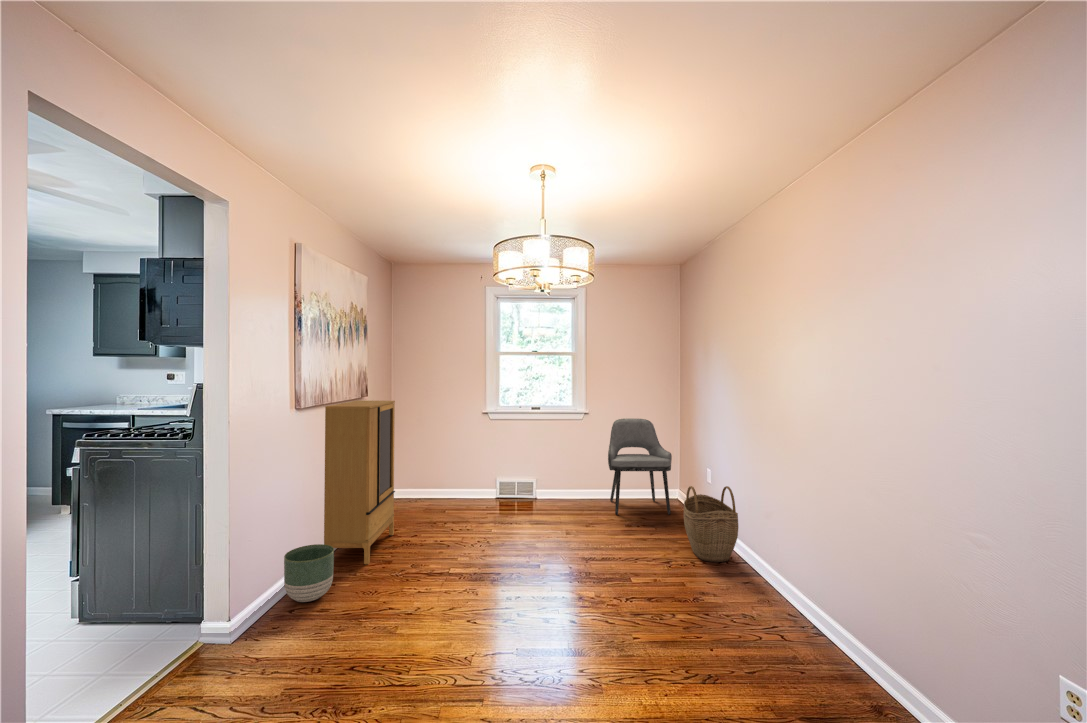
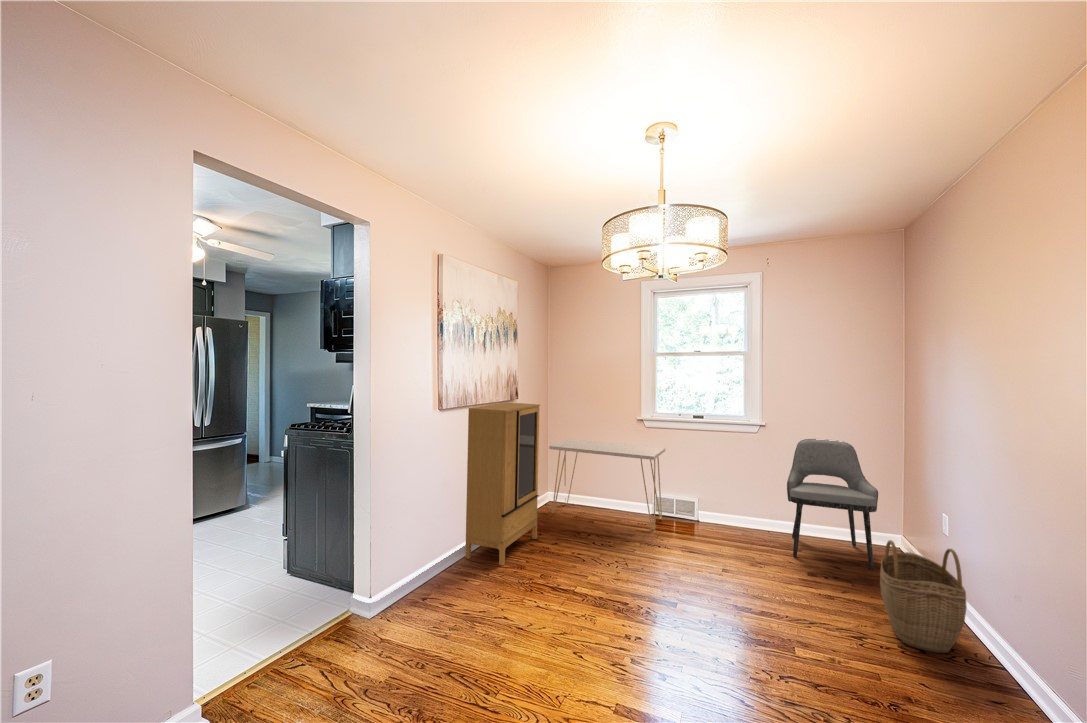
console table: none [397,436,506,511] -> present [549,439,665,530]
planter: present [284,544,334,602] -> none [420,540,463,593]

